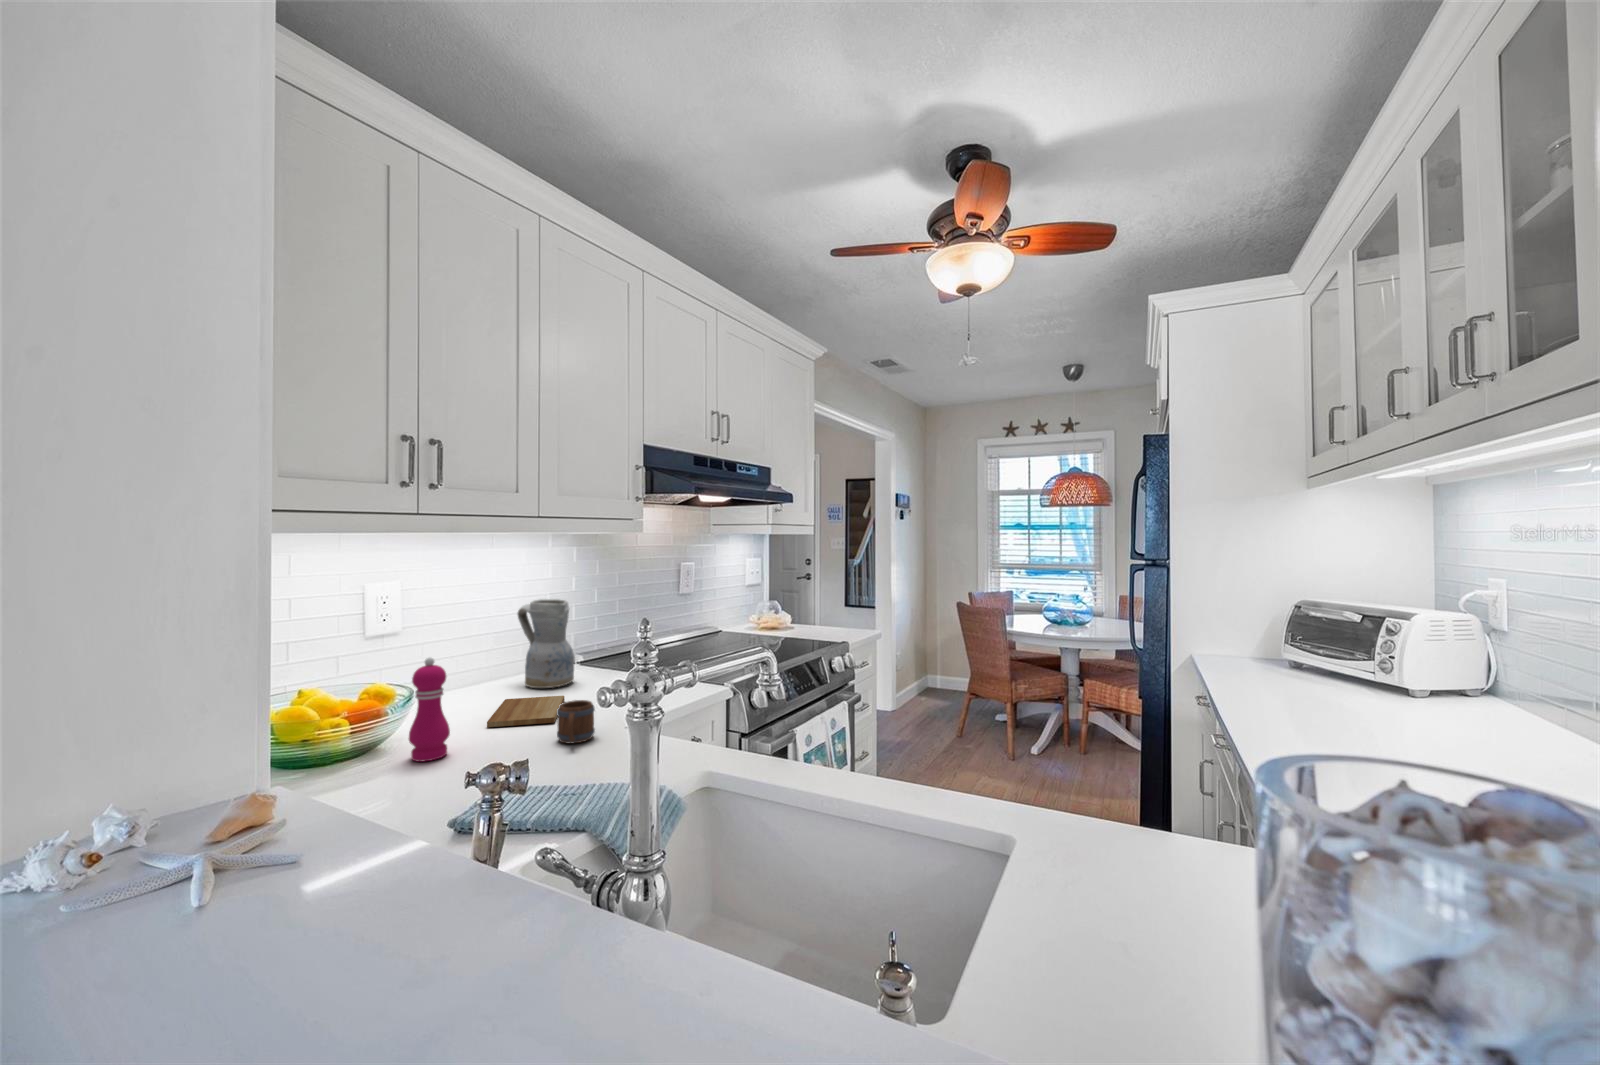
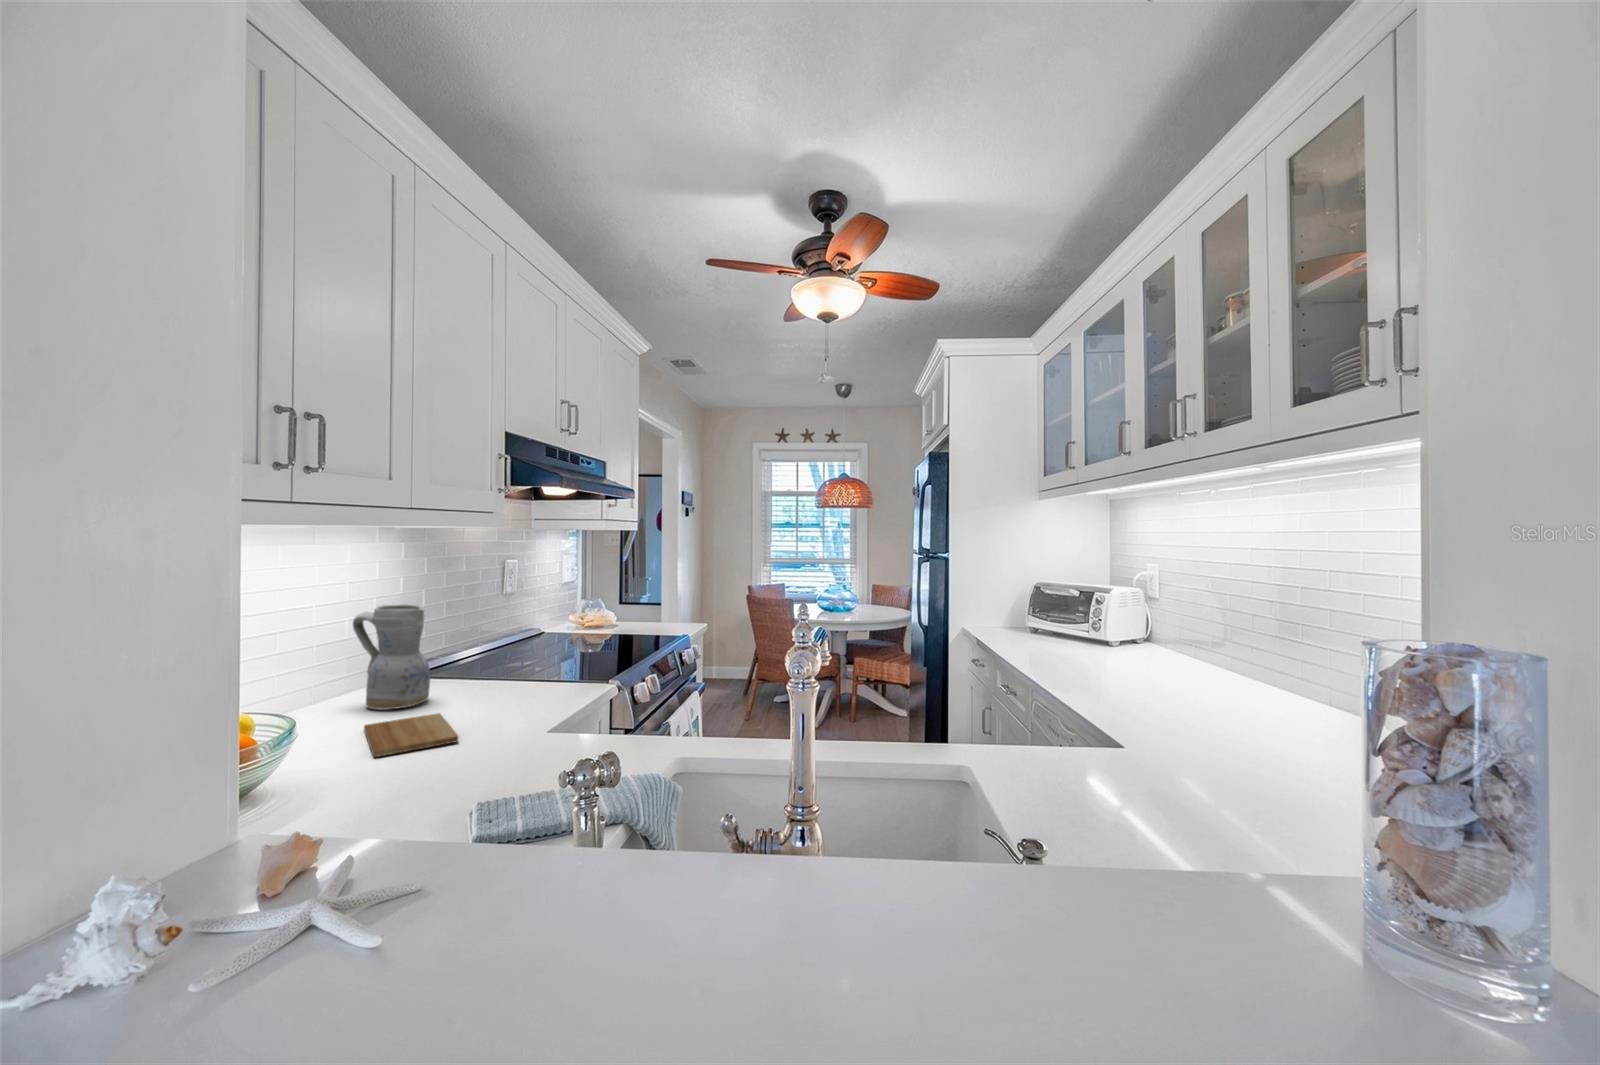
pepper mill: present [409,658,450,762] -> none [308,678,362,805]
mug: present [557,700,595,743] -> none [483,711,526,760]

